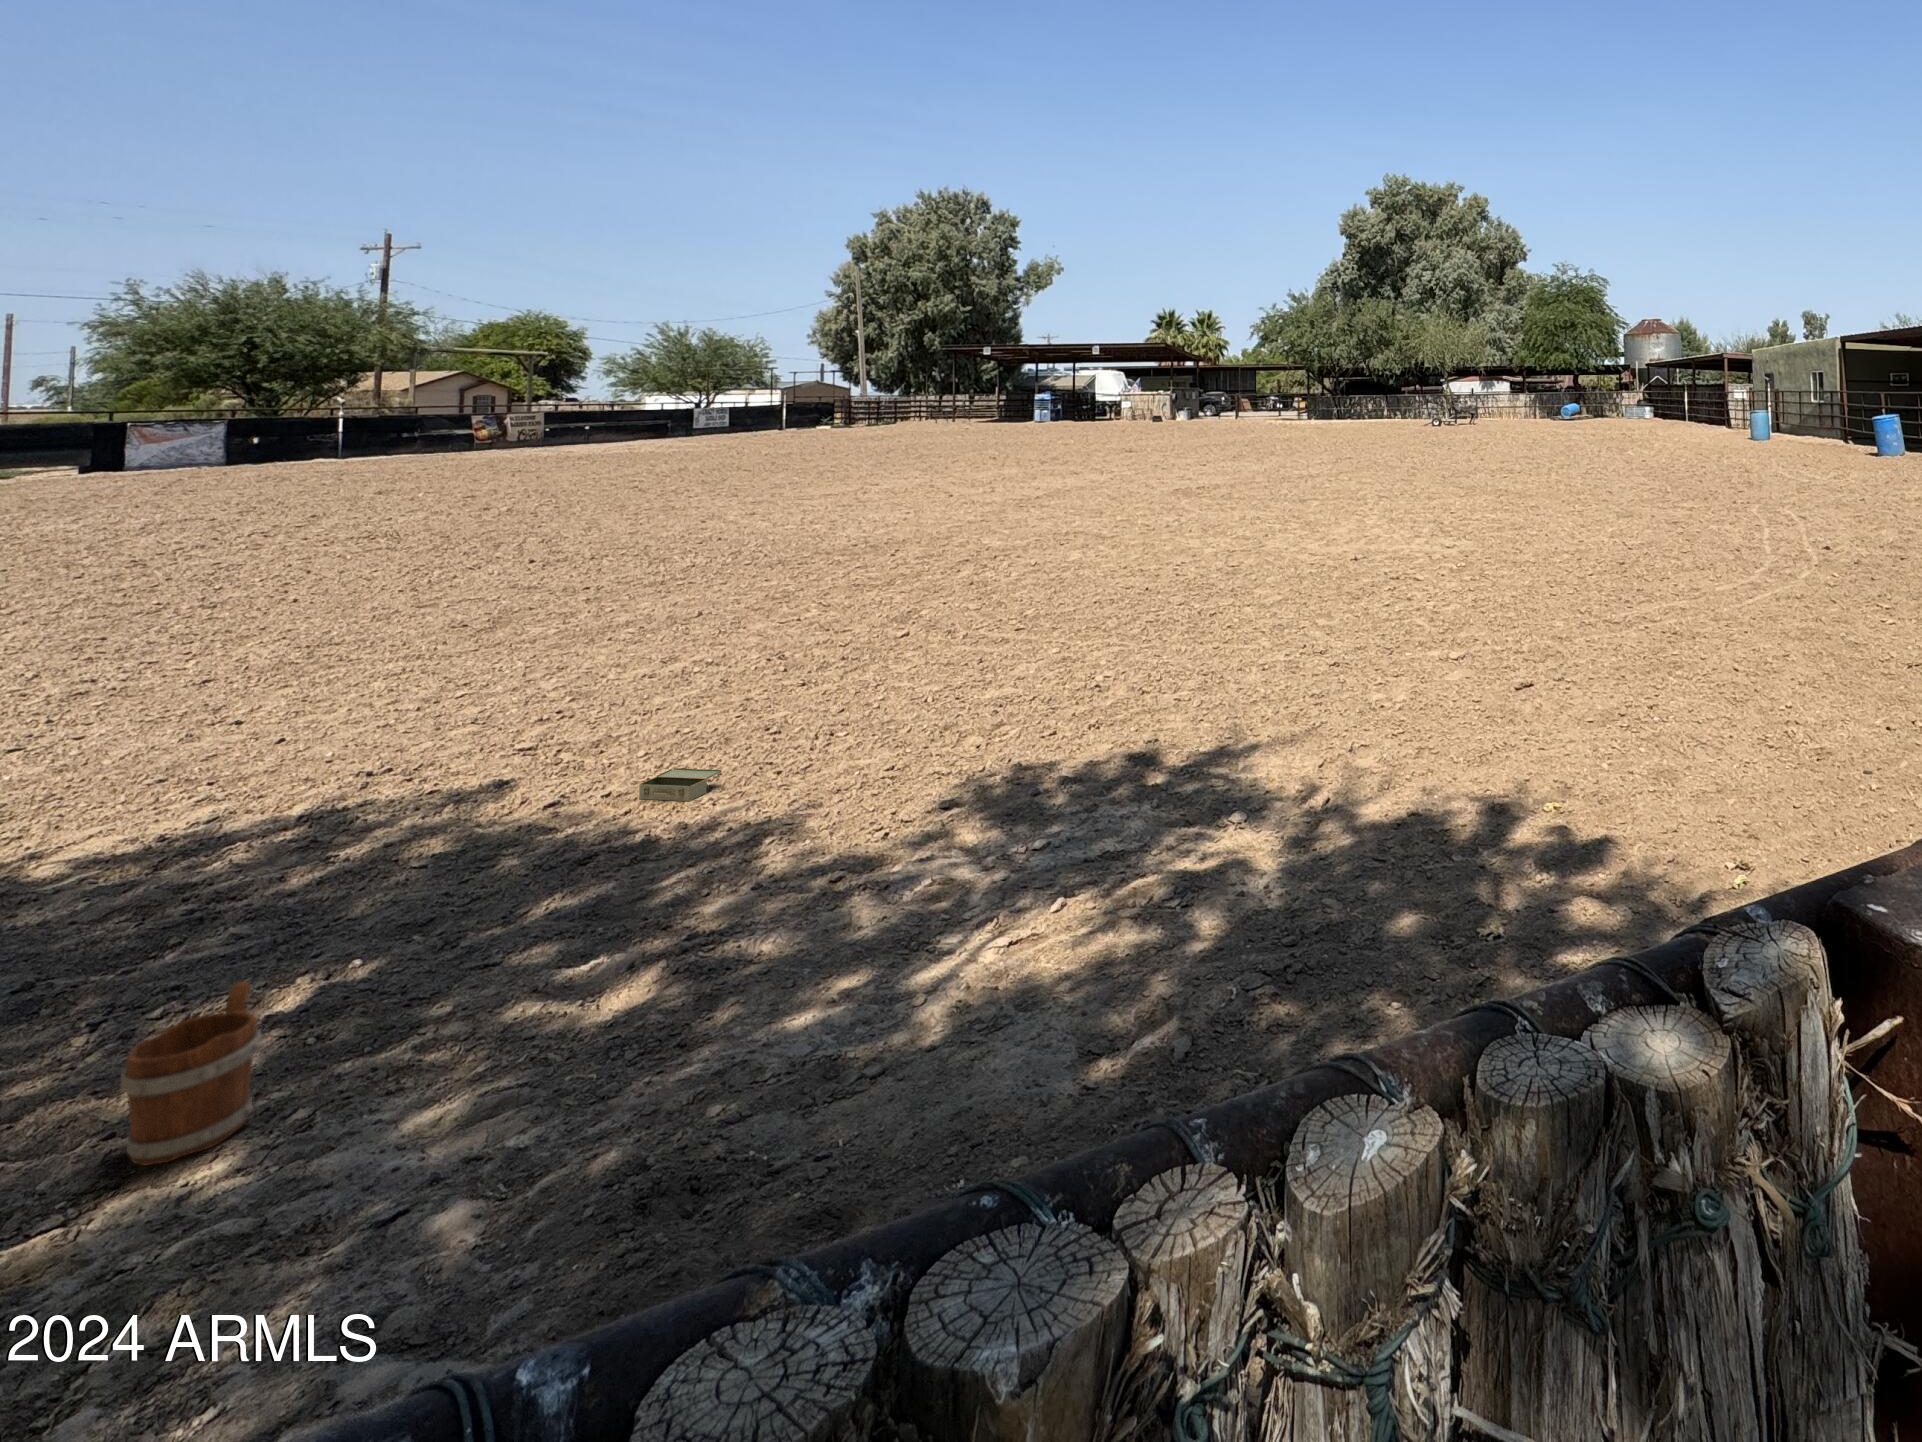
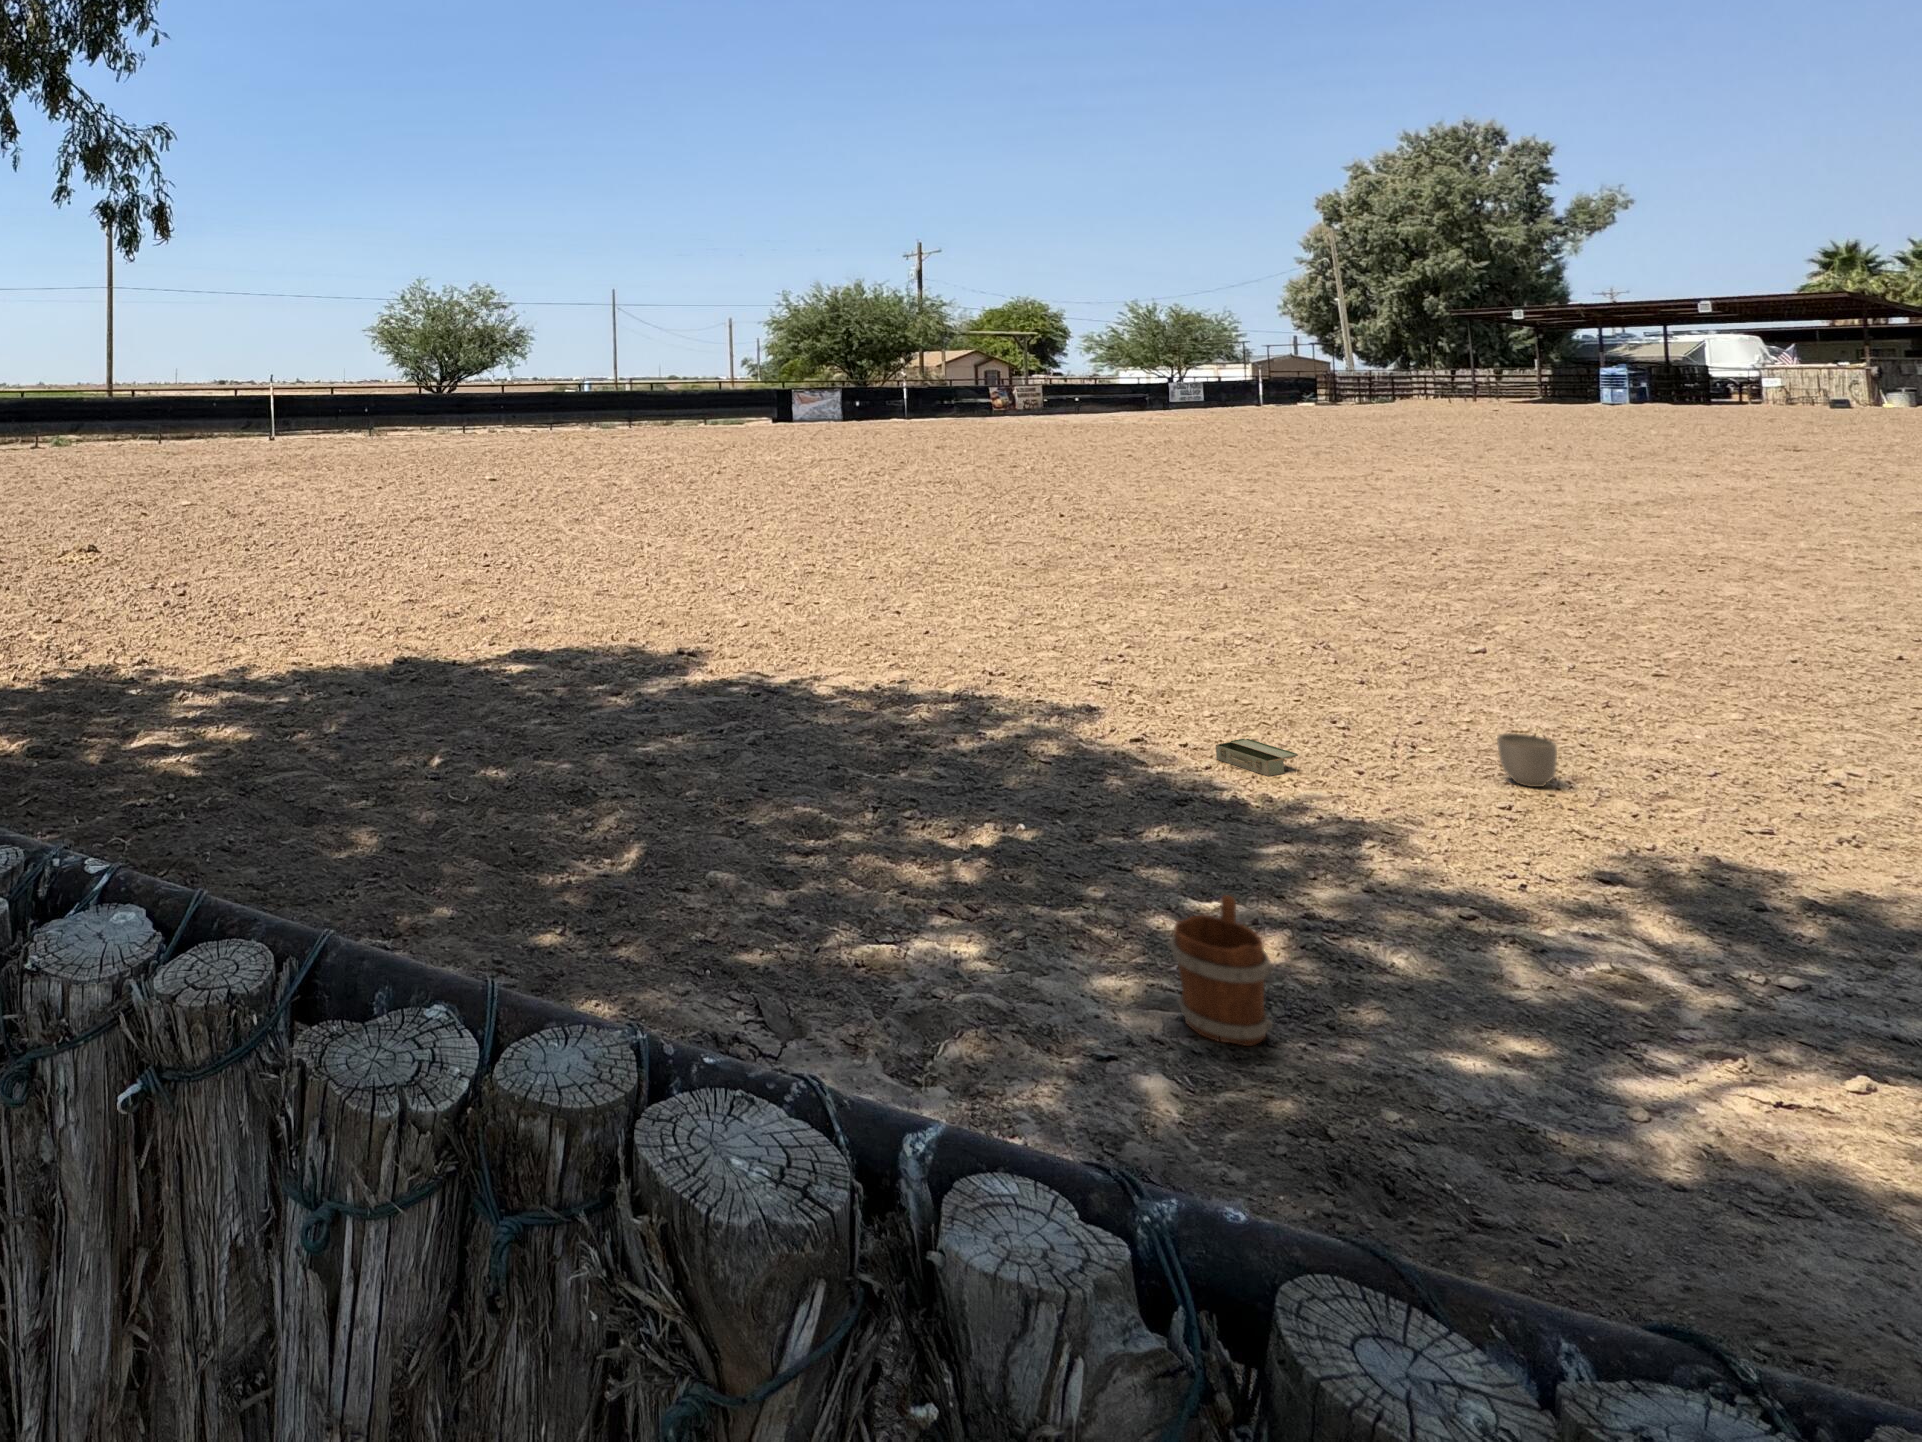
planter: none [889,699,930,743] -> present [1497,733,1557,787]
bucket: present [121,981,262,1166] -> present [1168,895,1273,1046]

